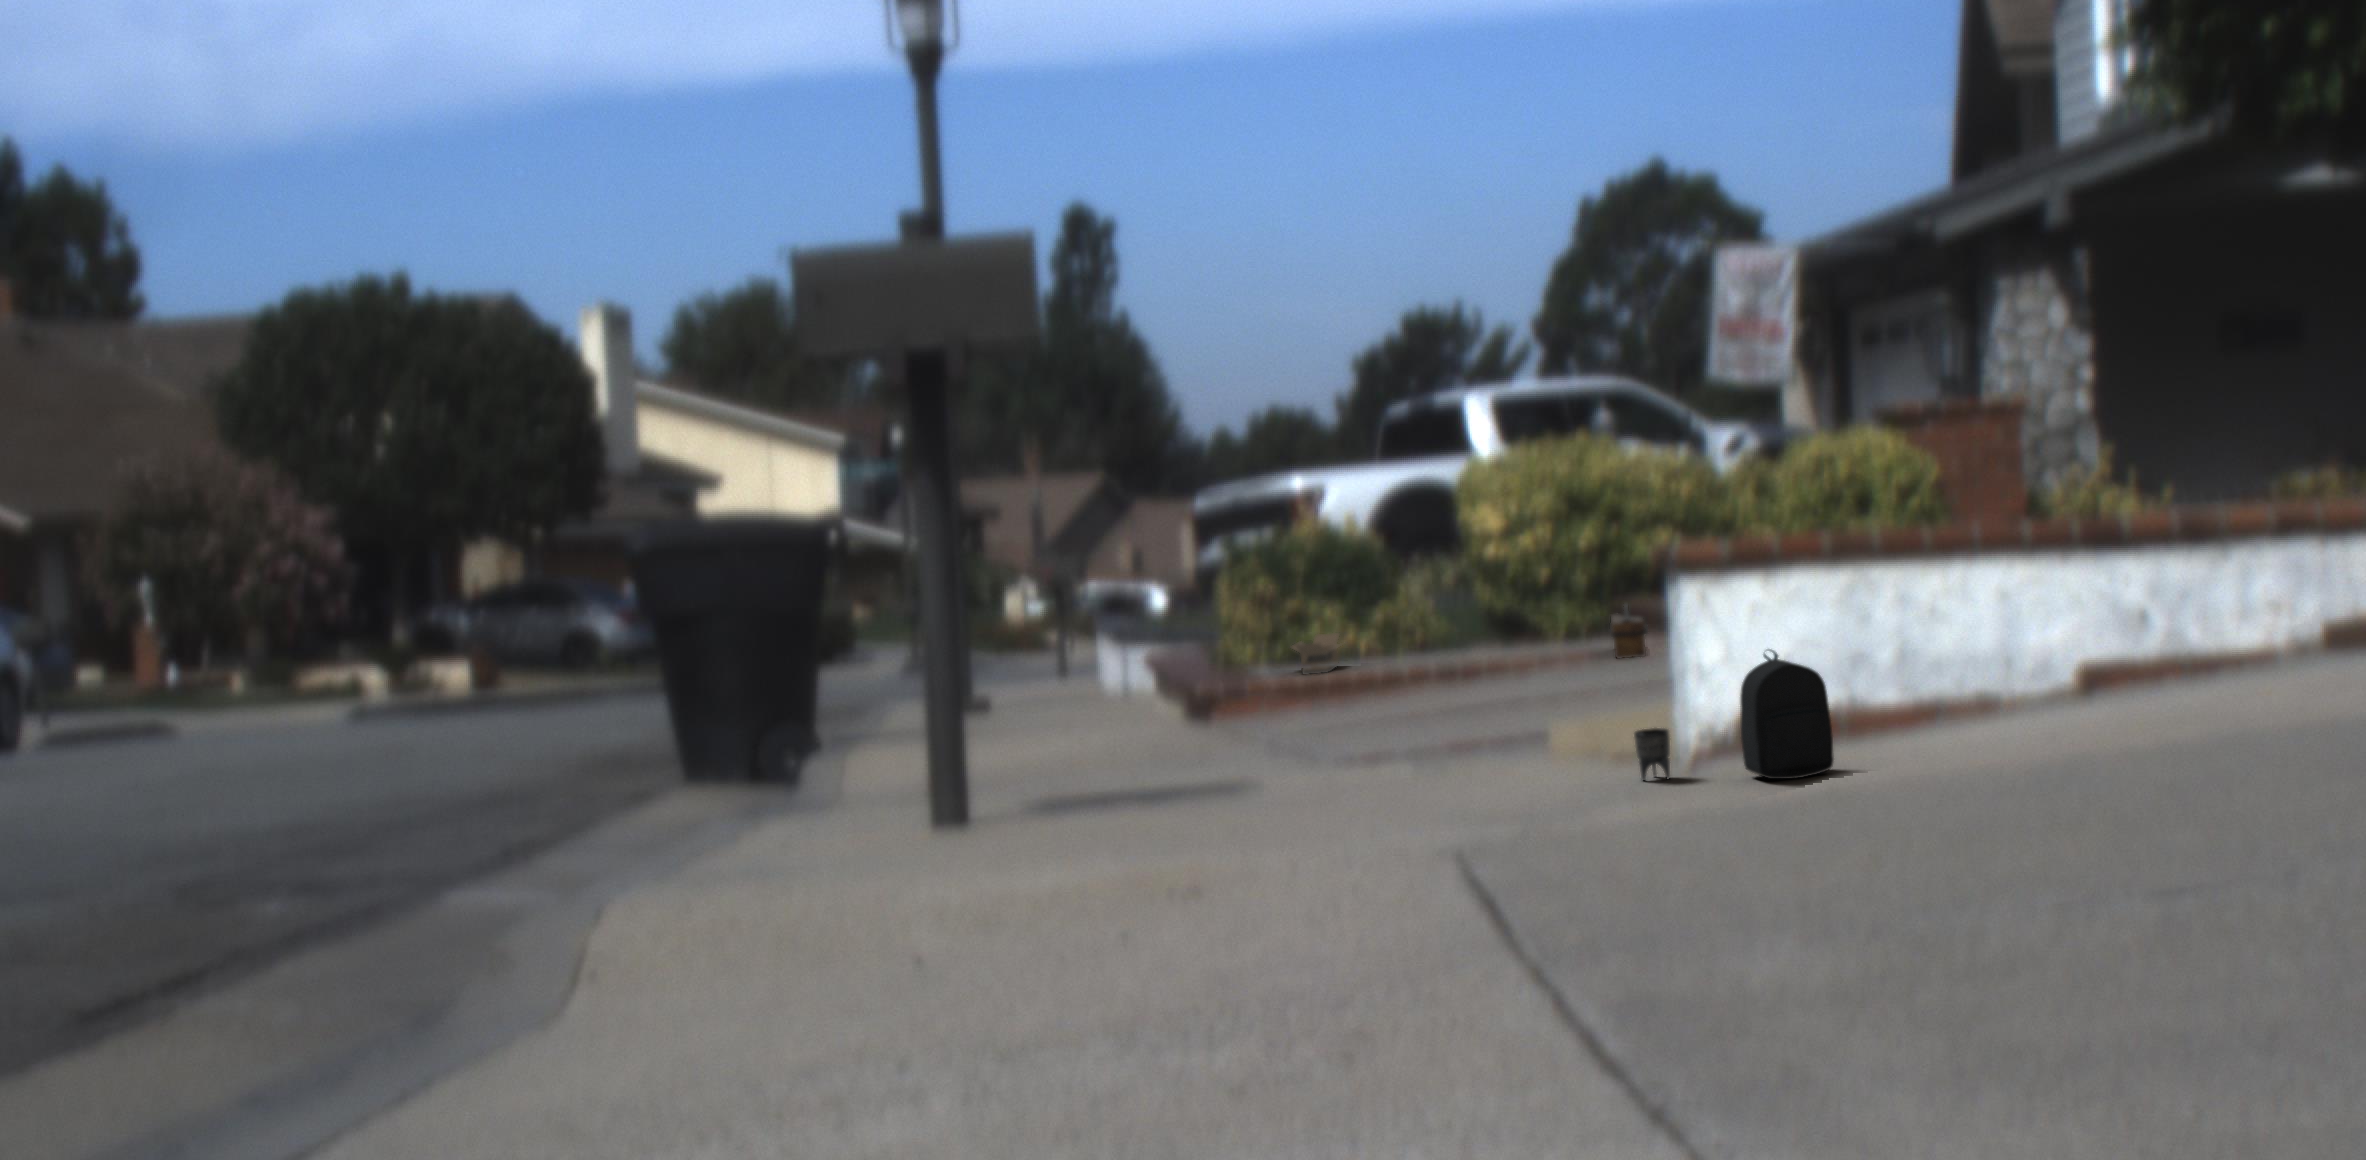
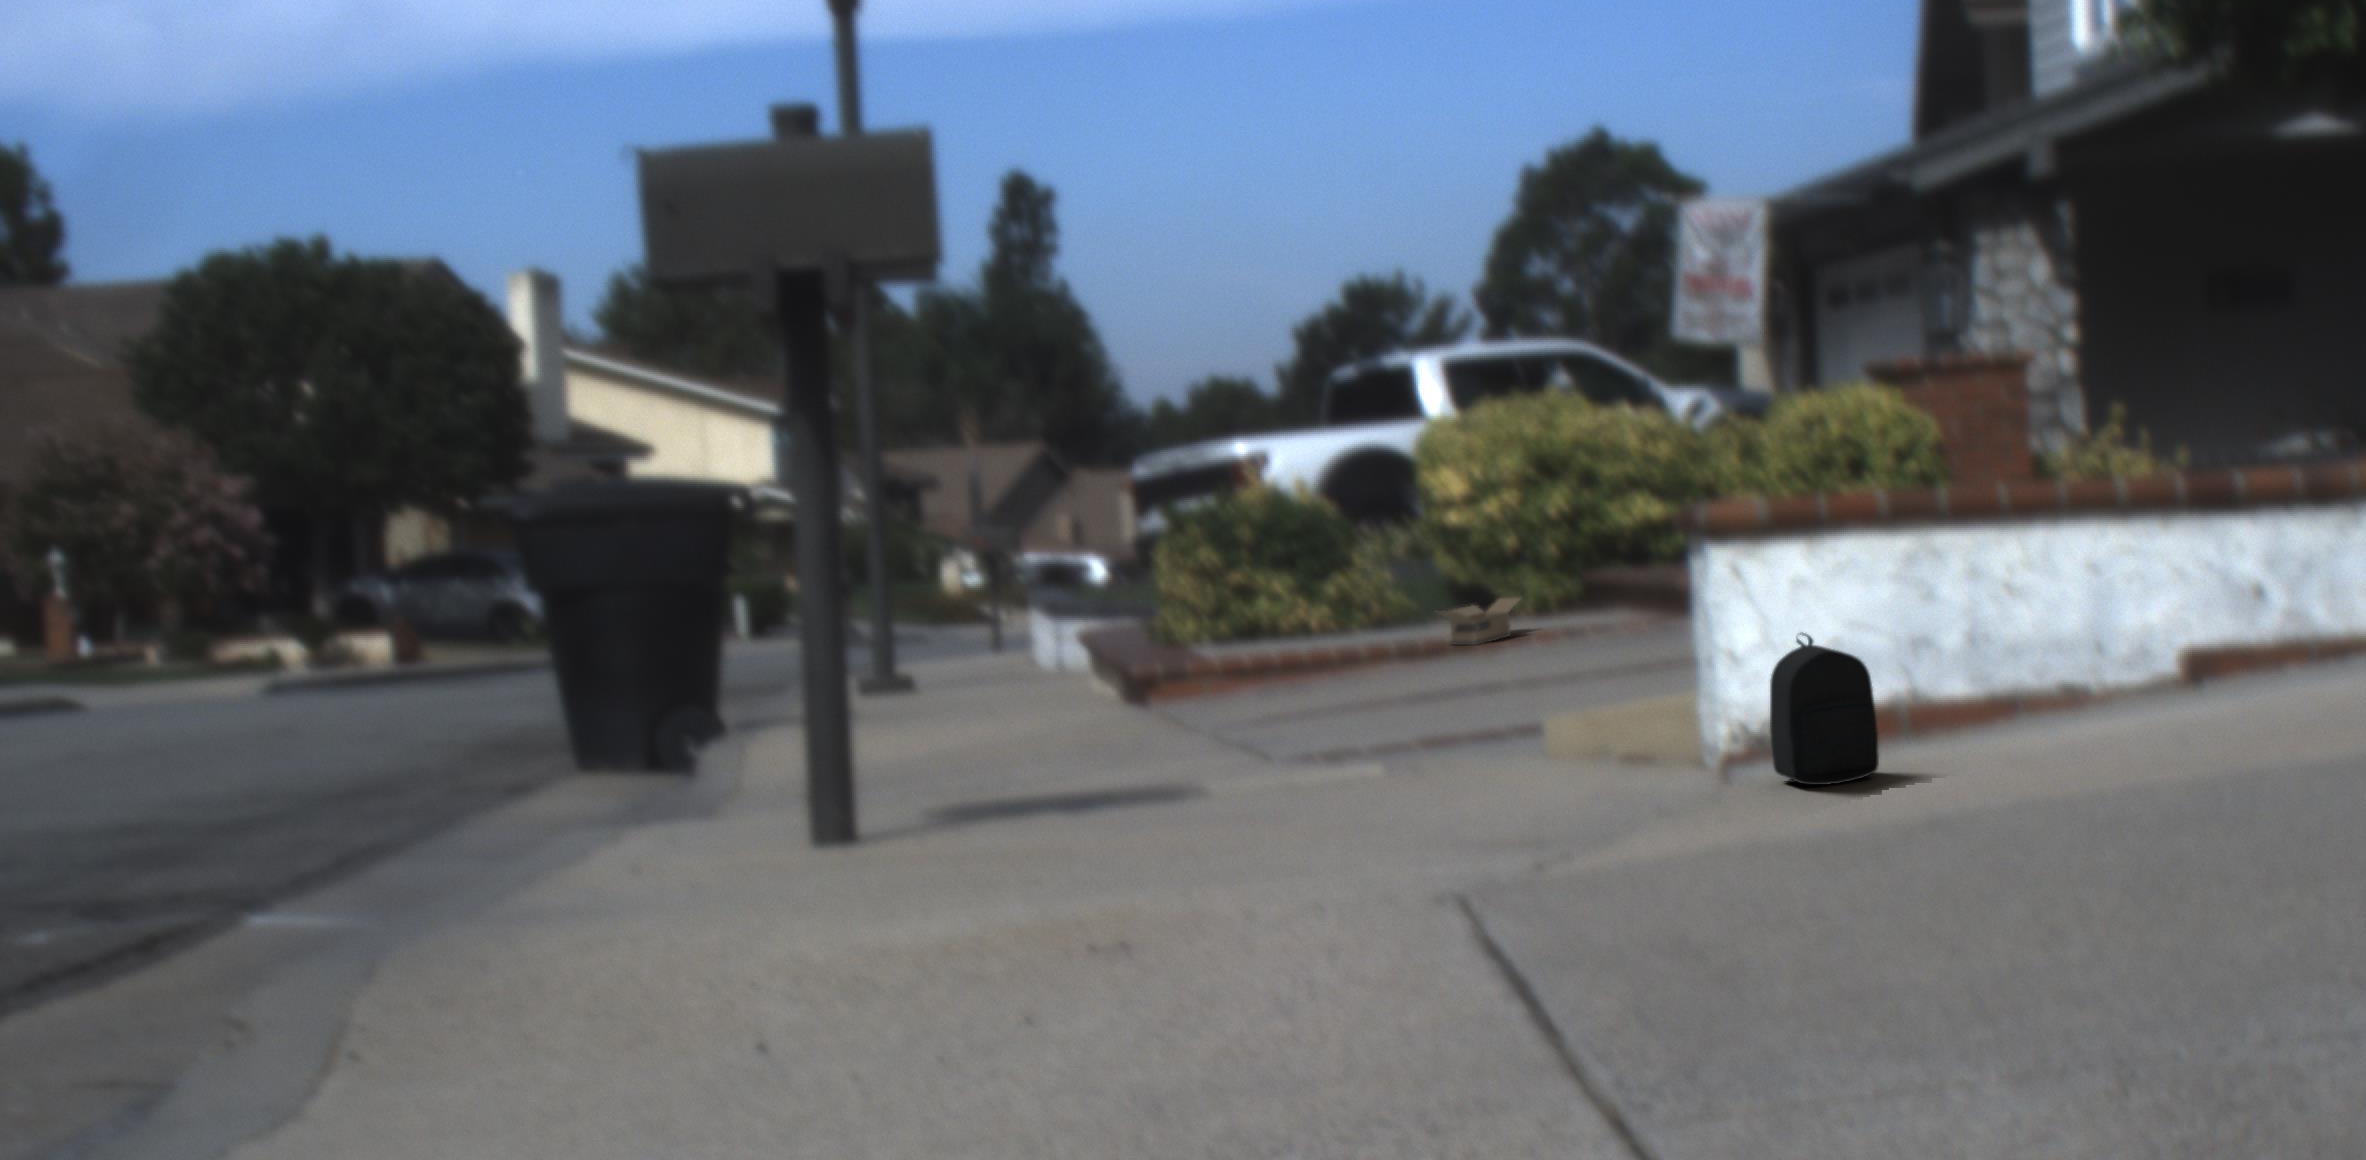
toolbox: present [1610,606,1648,658] -> none [1582,573,1626,636]
cardboard box: present [1292,633,1339,675] -> present [1436,598,1520,645]
planter: present [1634,728,1670,780] -> none [1644,724,1686,786]

